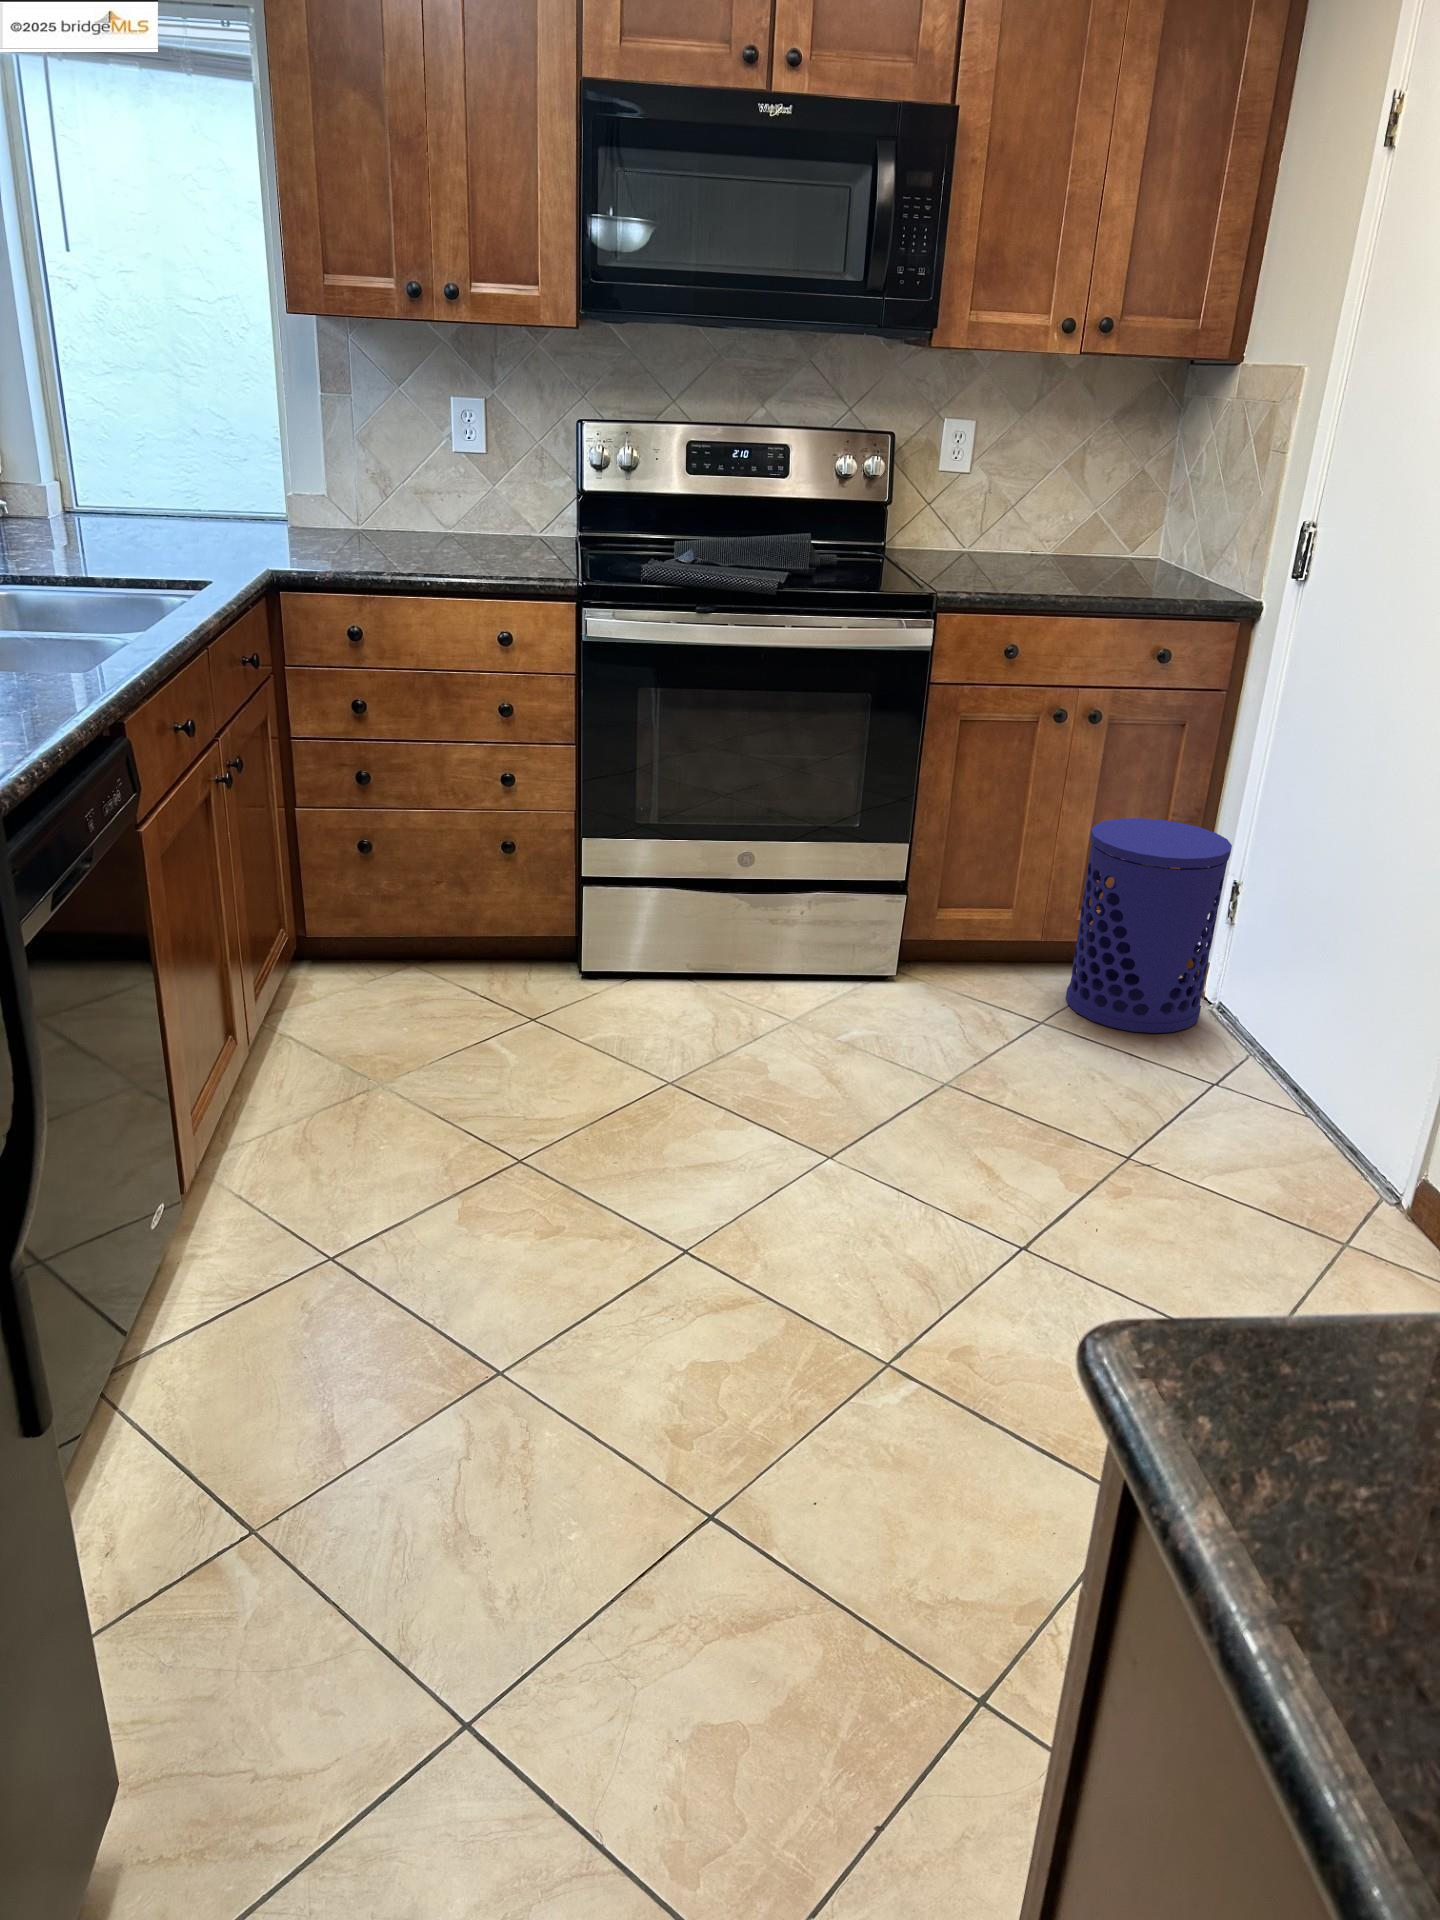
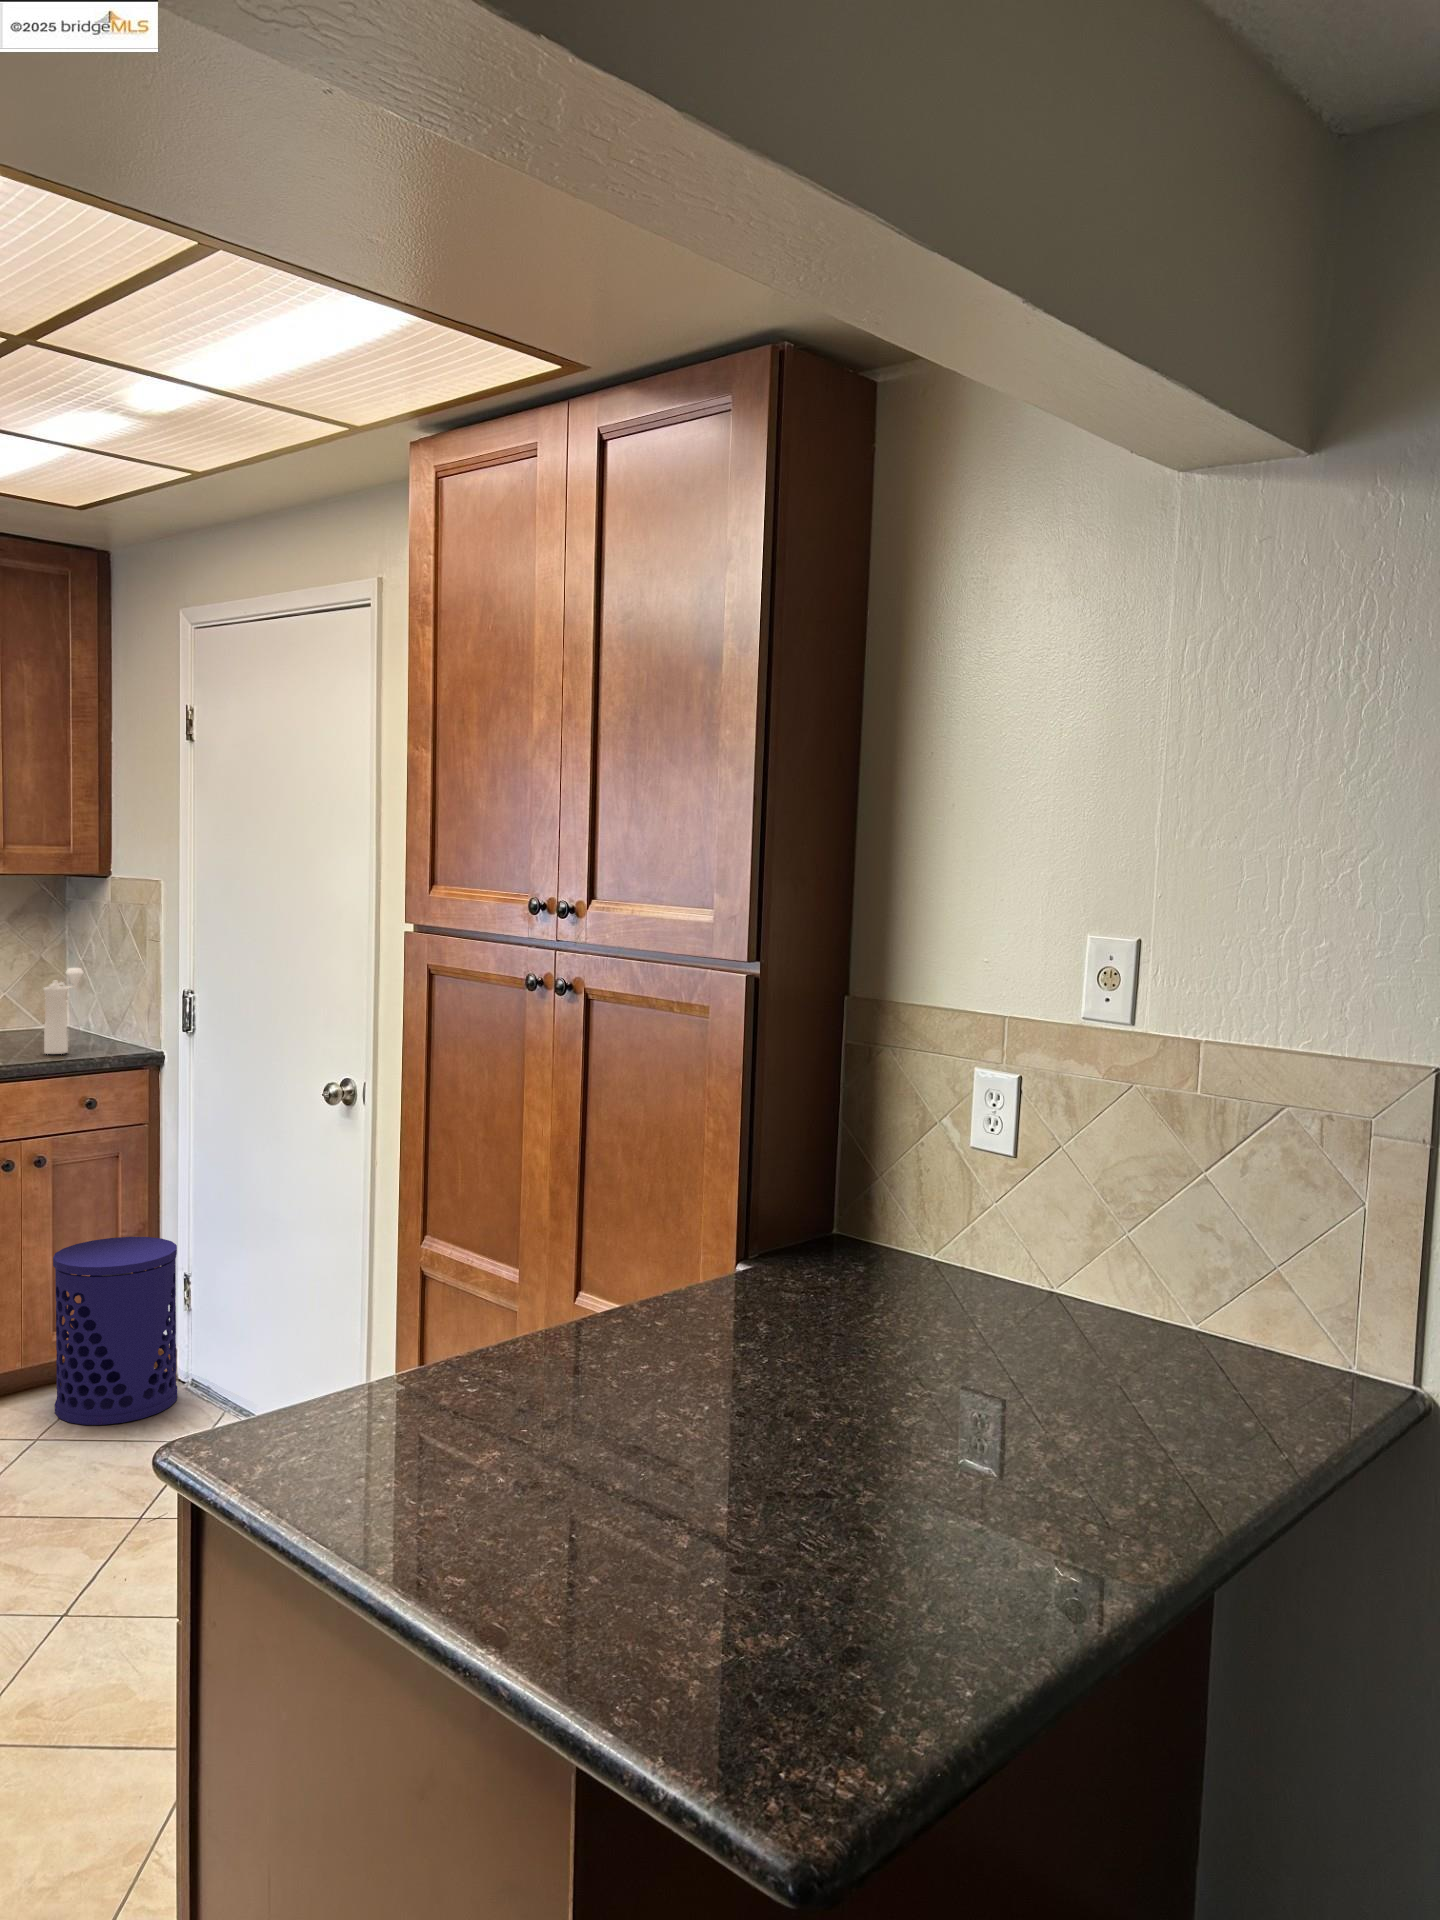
pepper mill: none [1123,483,1186,590] -> present [44,968,83,1054]

